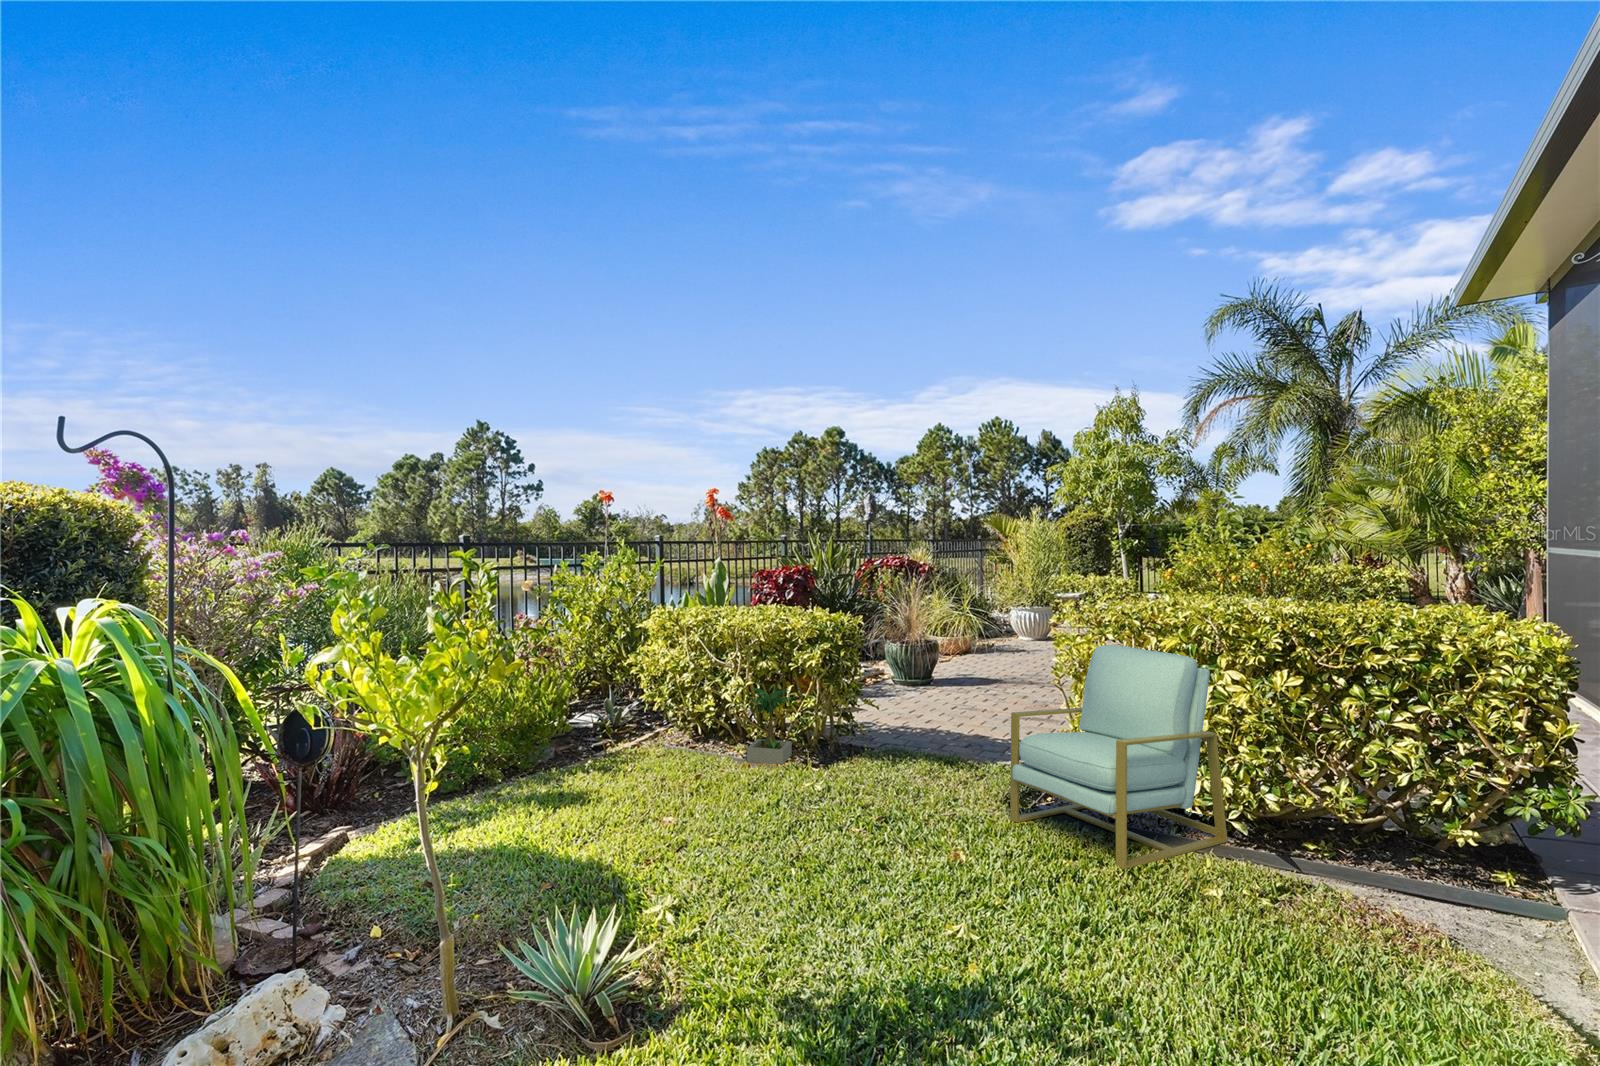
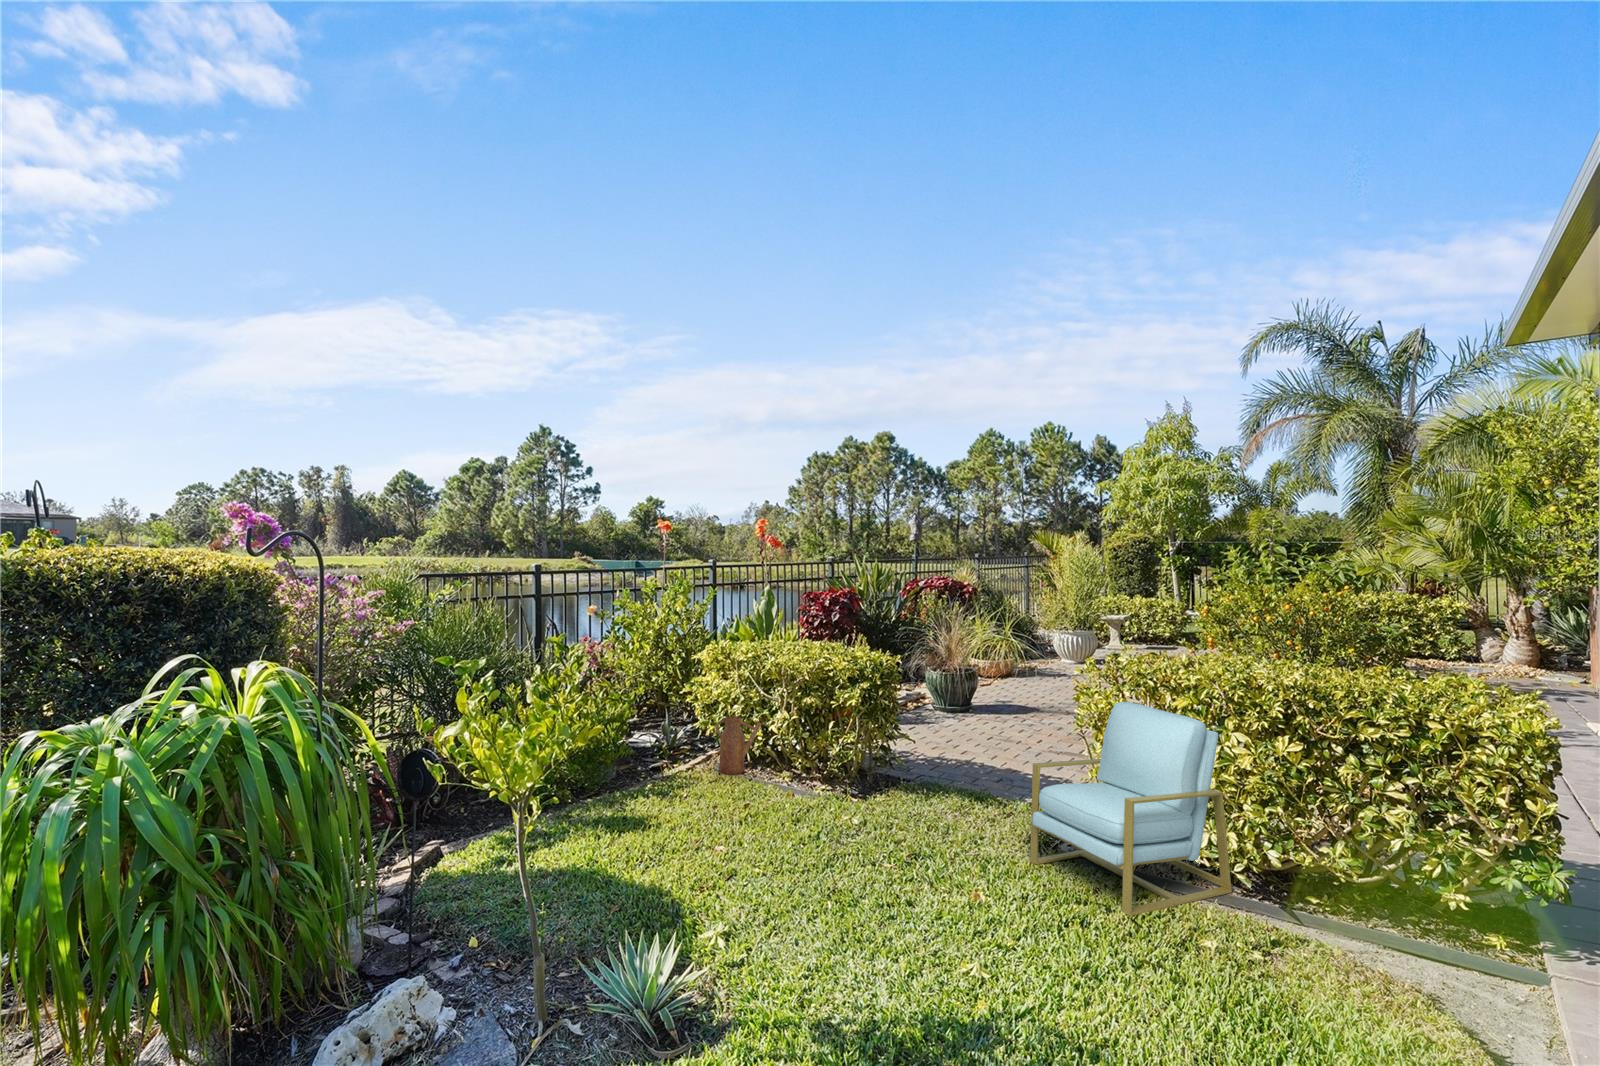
watering can: none [665,685,716,748] -> present [716,716,762,775]
potted plant: present [747,687,796,764] -> none [790,721,840,796]

